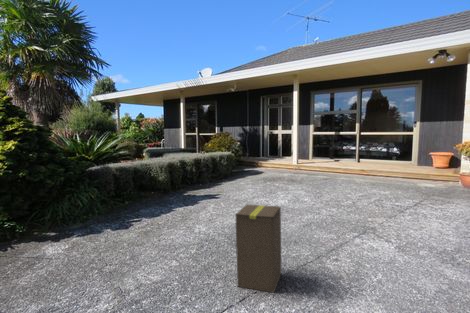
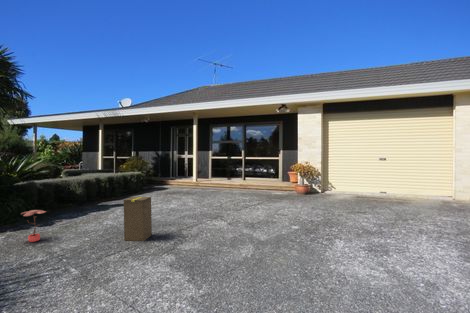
potted plant: none [75,219,112,272] -> present [21,210,46,242]

